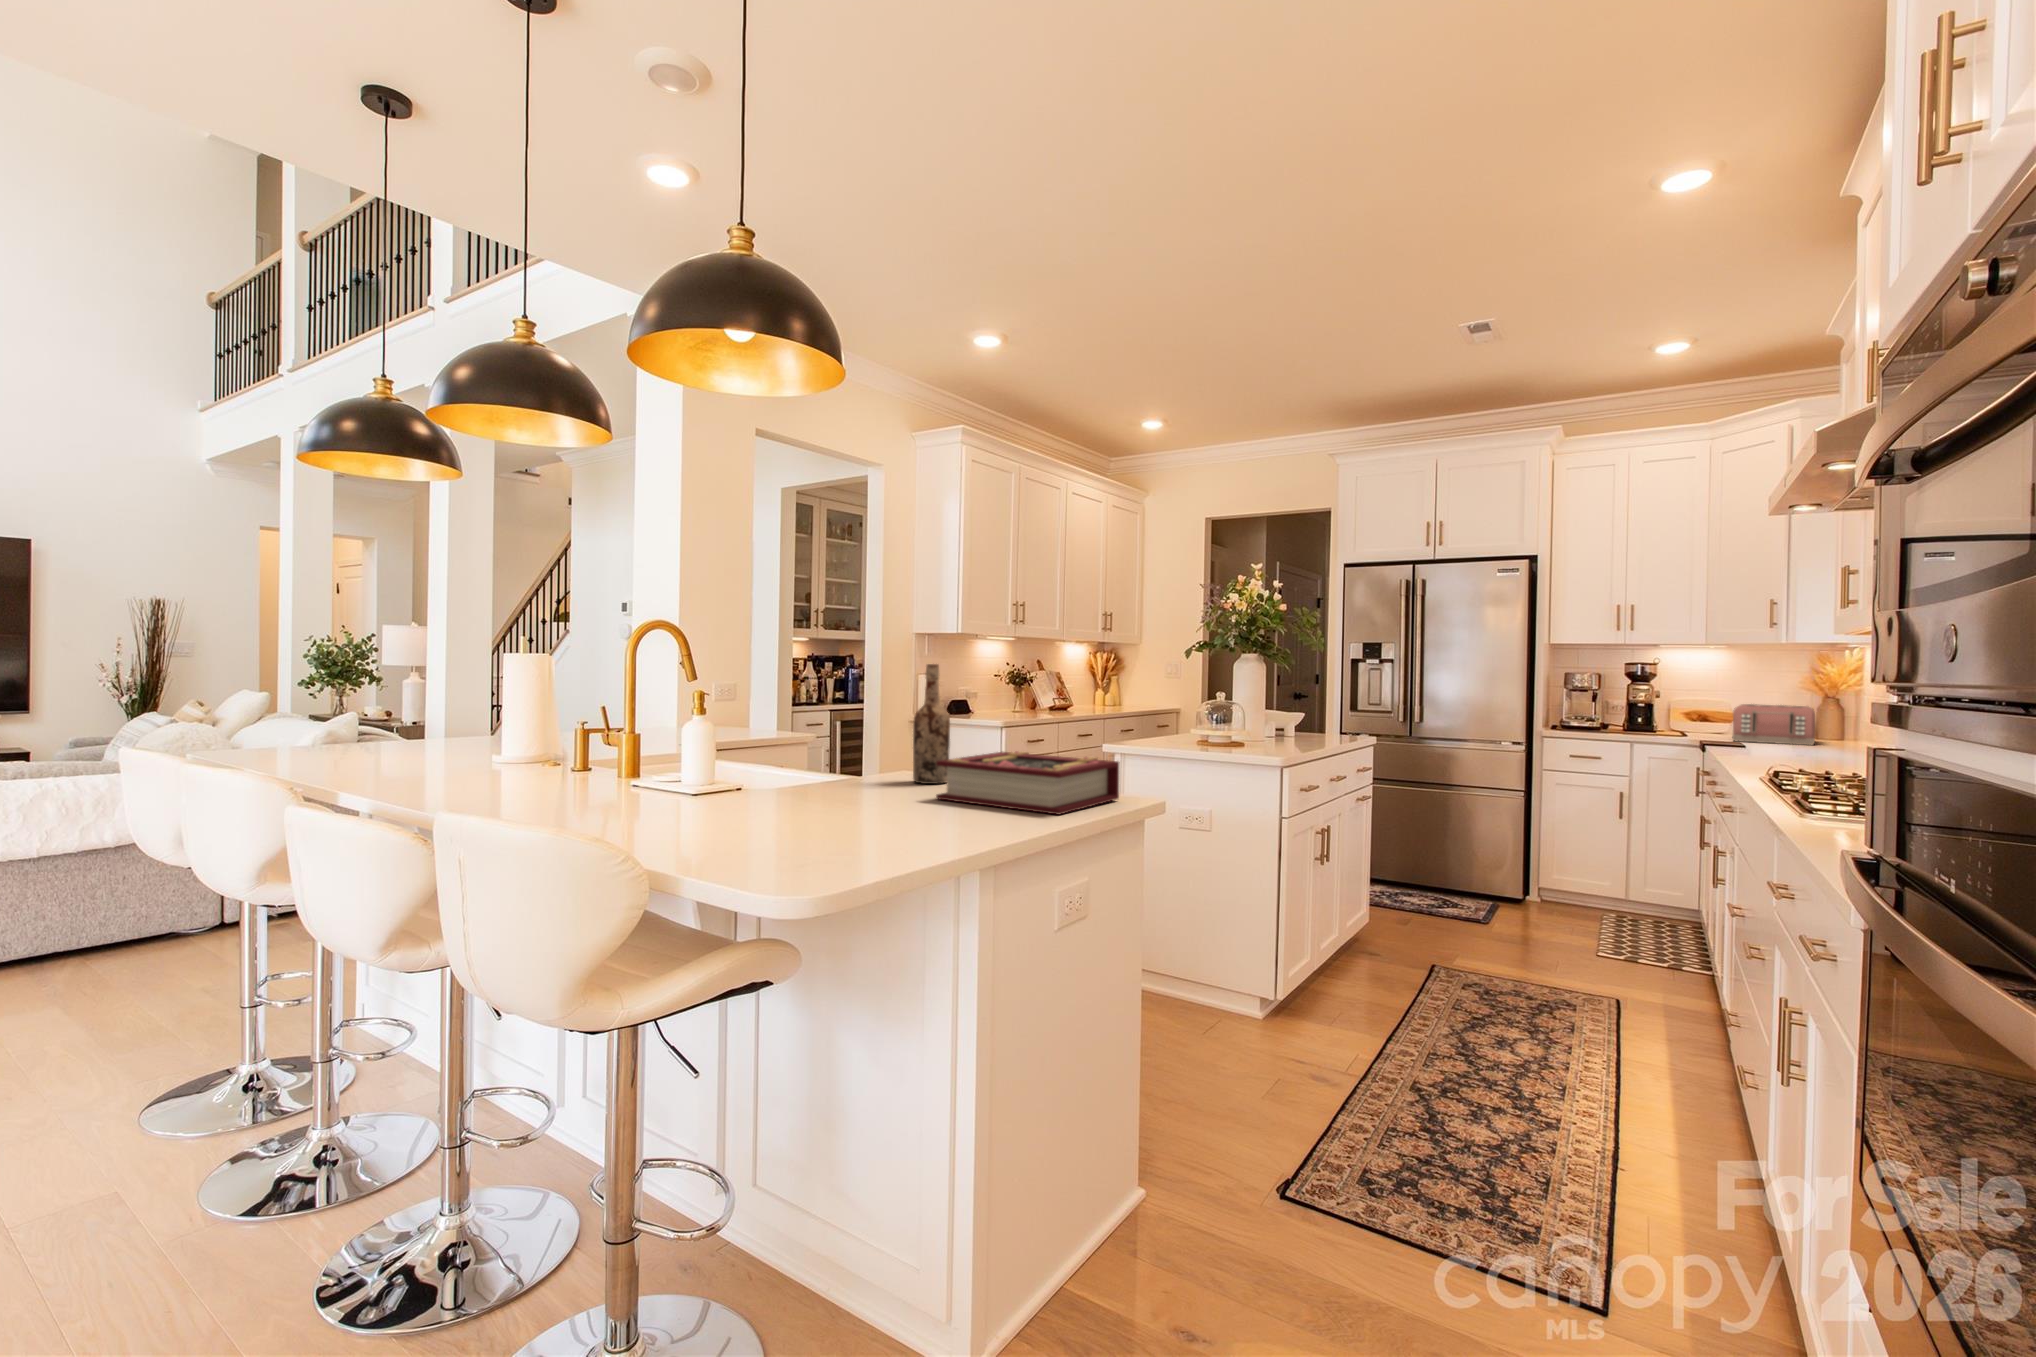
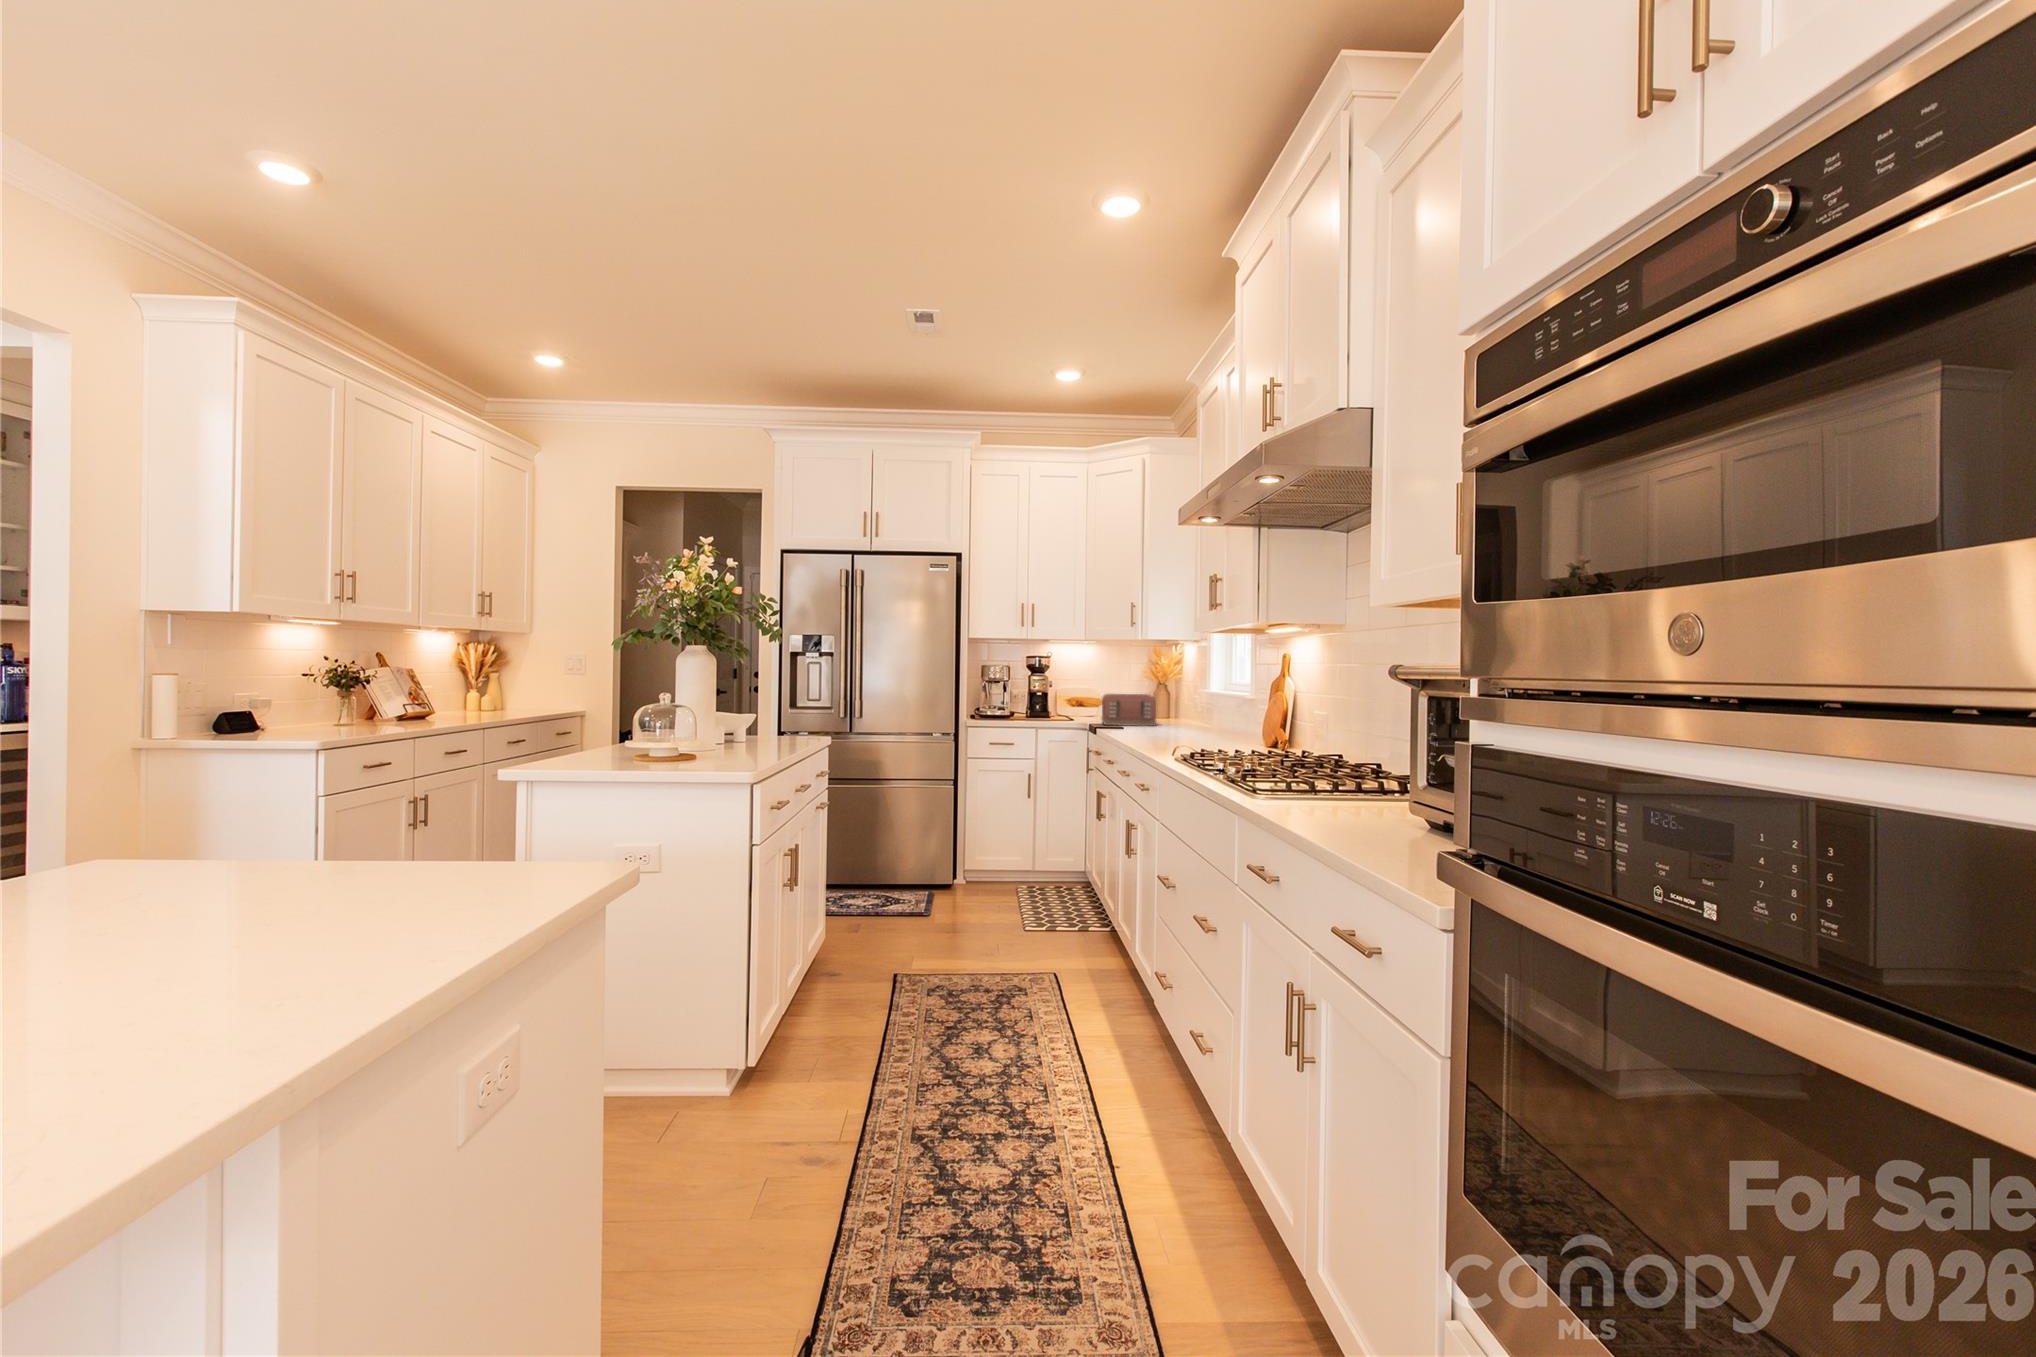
wine bottle: present [913,664,950,784] -> none [97,656,194,888]
book: present [936,751,1120,815] -> none [149,808,559,928]

